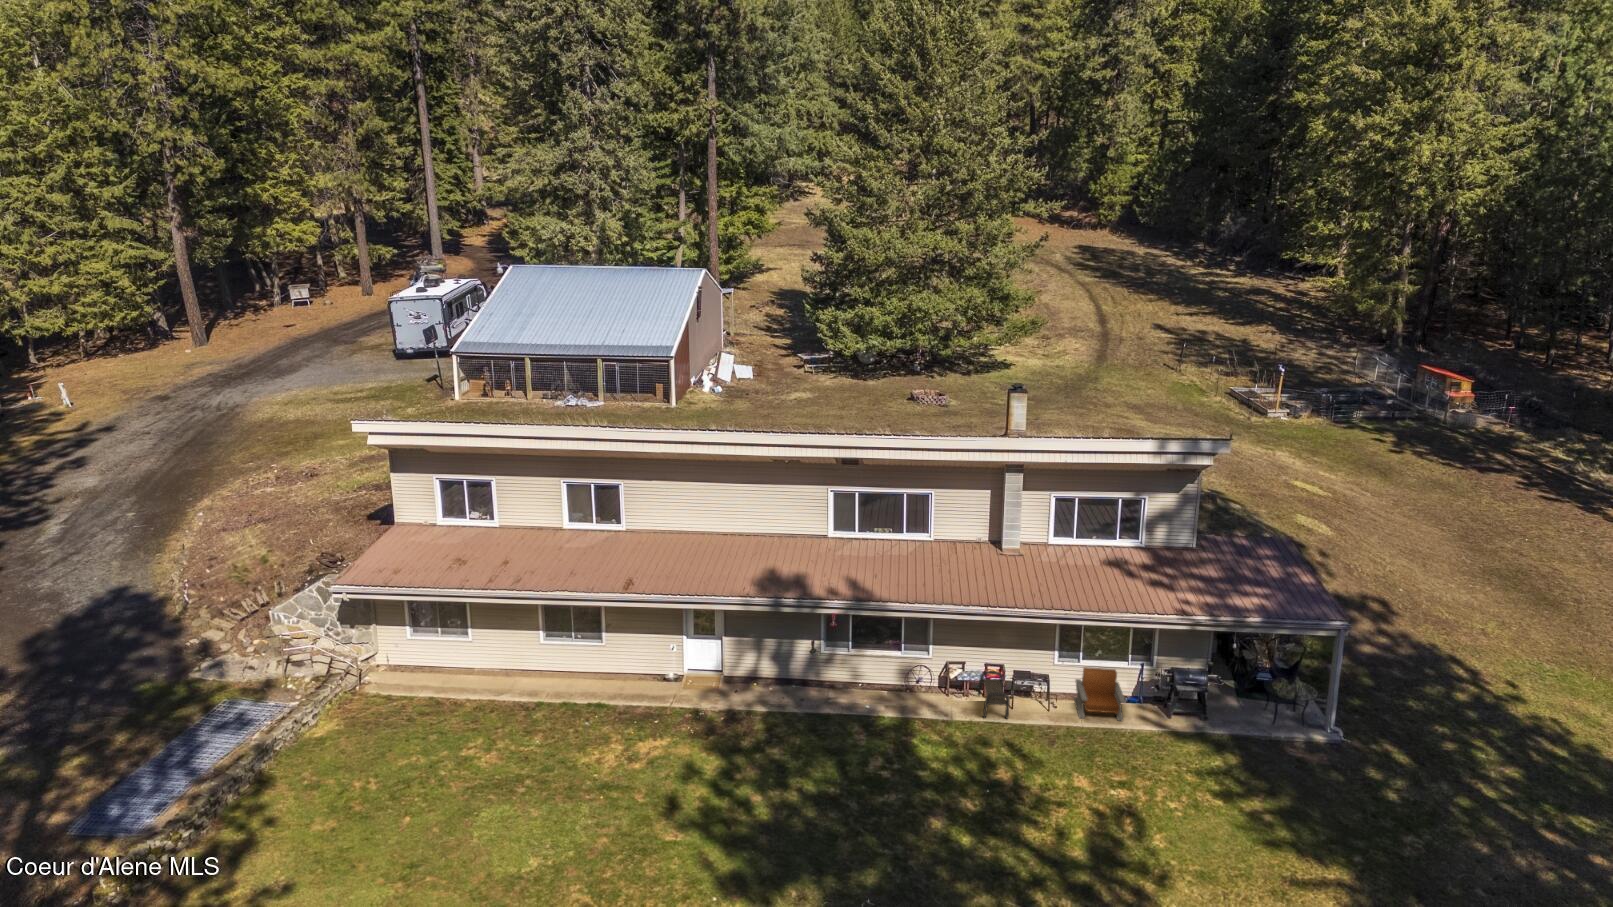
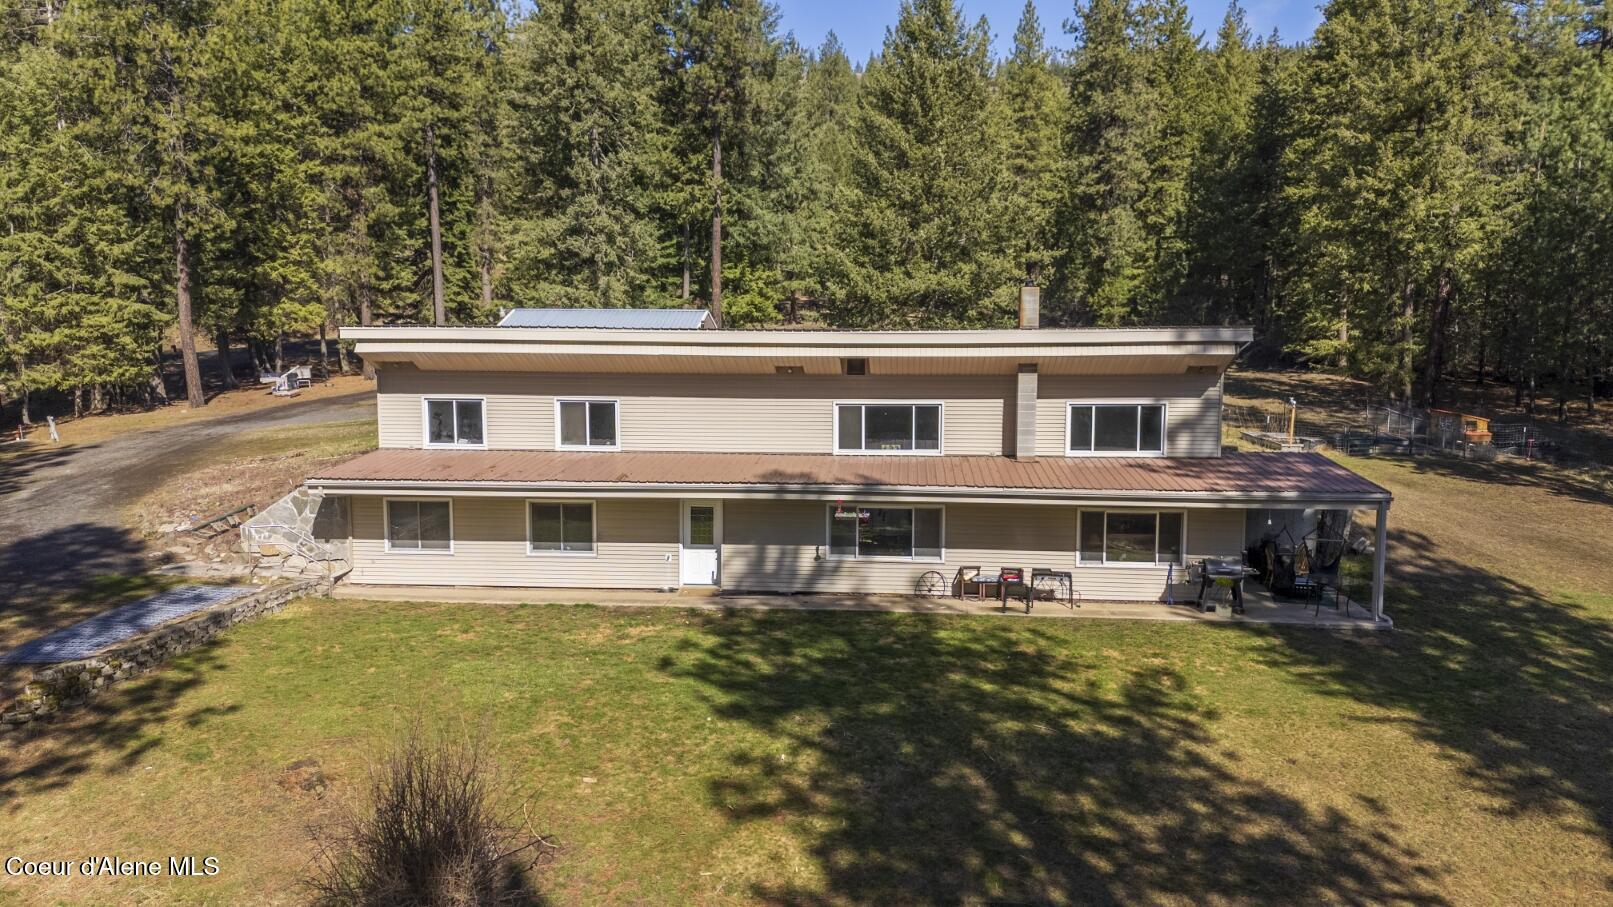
lounge chair: present [1074,667,1126,721] -> none [1098,566,1154,616]
potted tree: none [1183,684,1202,720] -> present [1215,576,1234,617]

